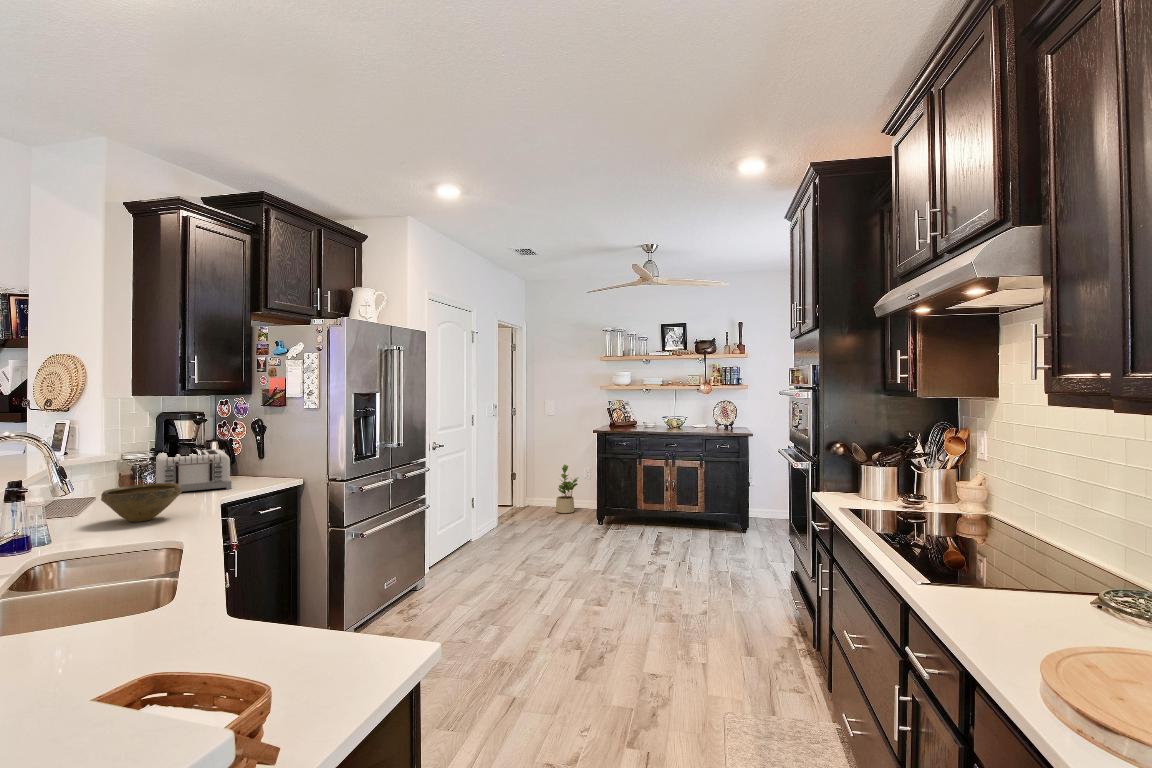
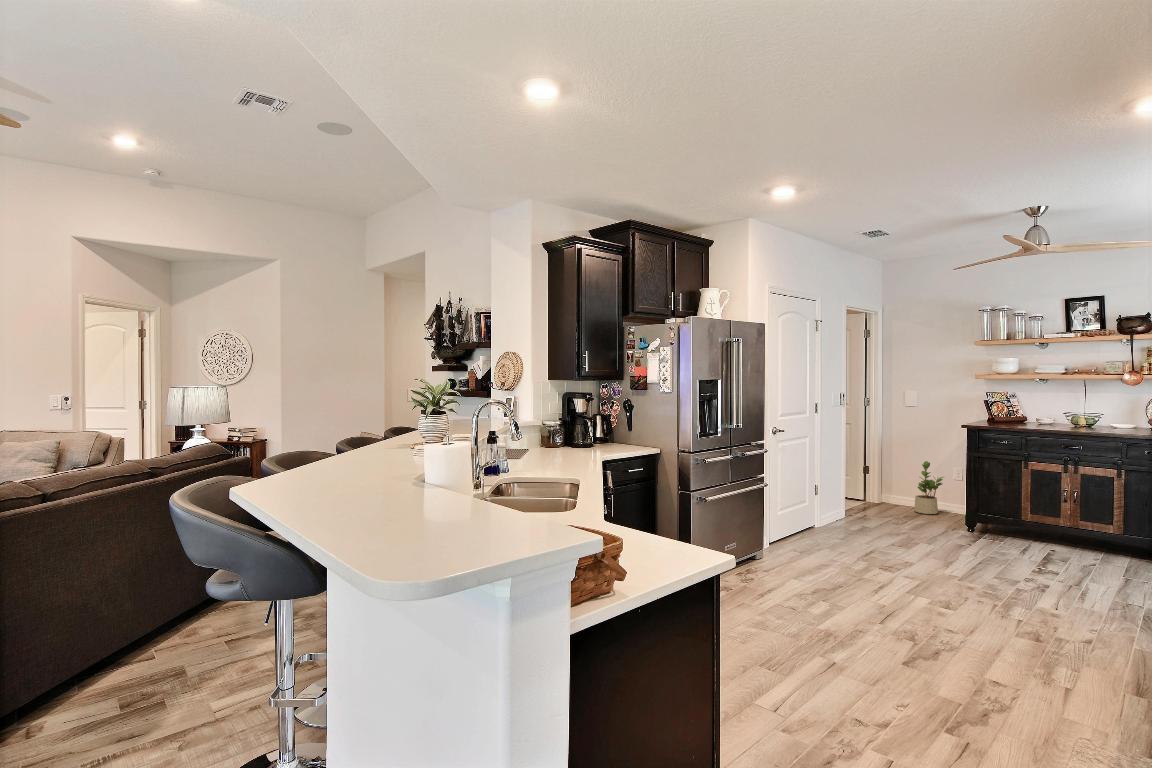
toaster: present [156,449,232,491] -> none [561,422,609,452]
bowl: present [101,483,182,522] -> none [532,441,578,466]

